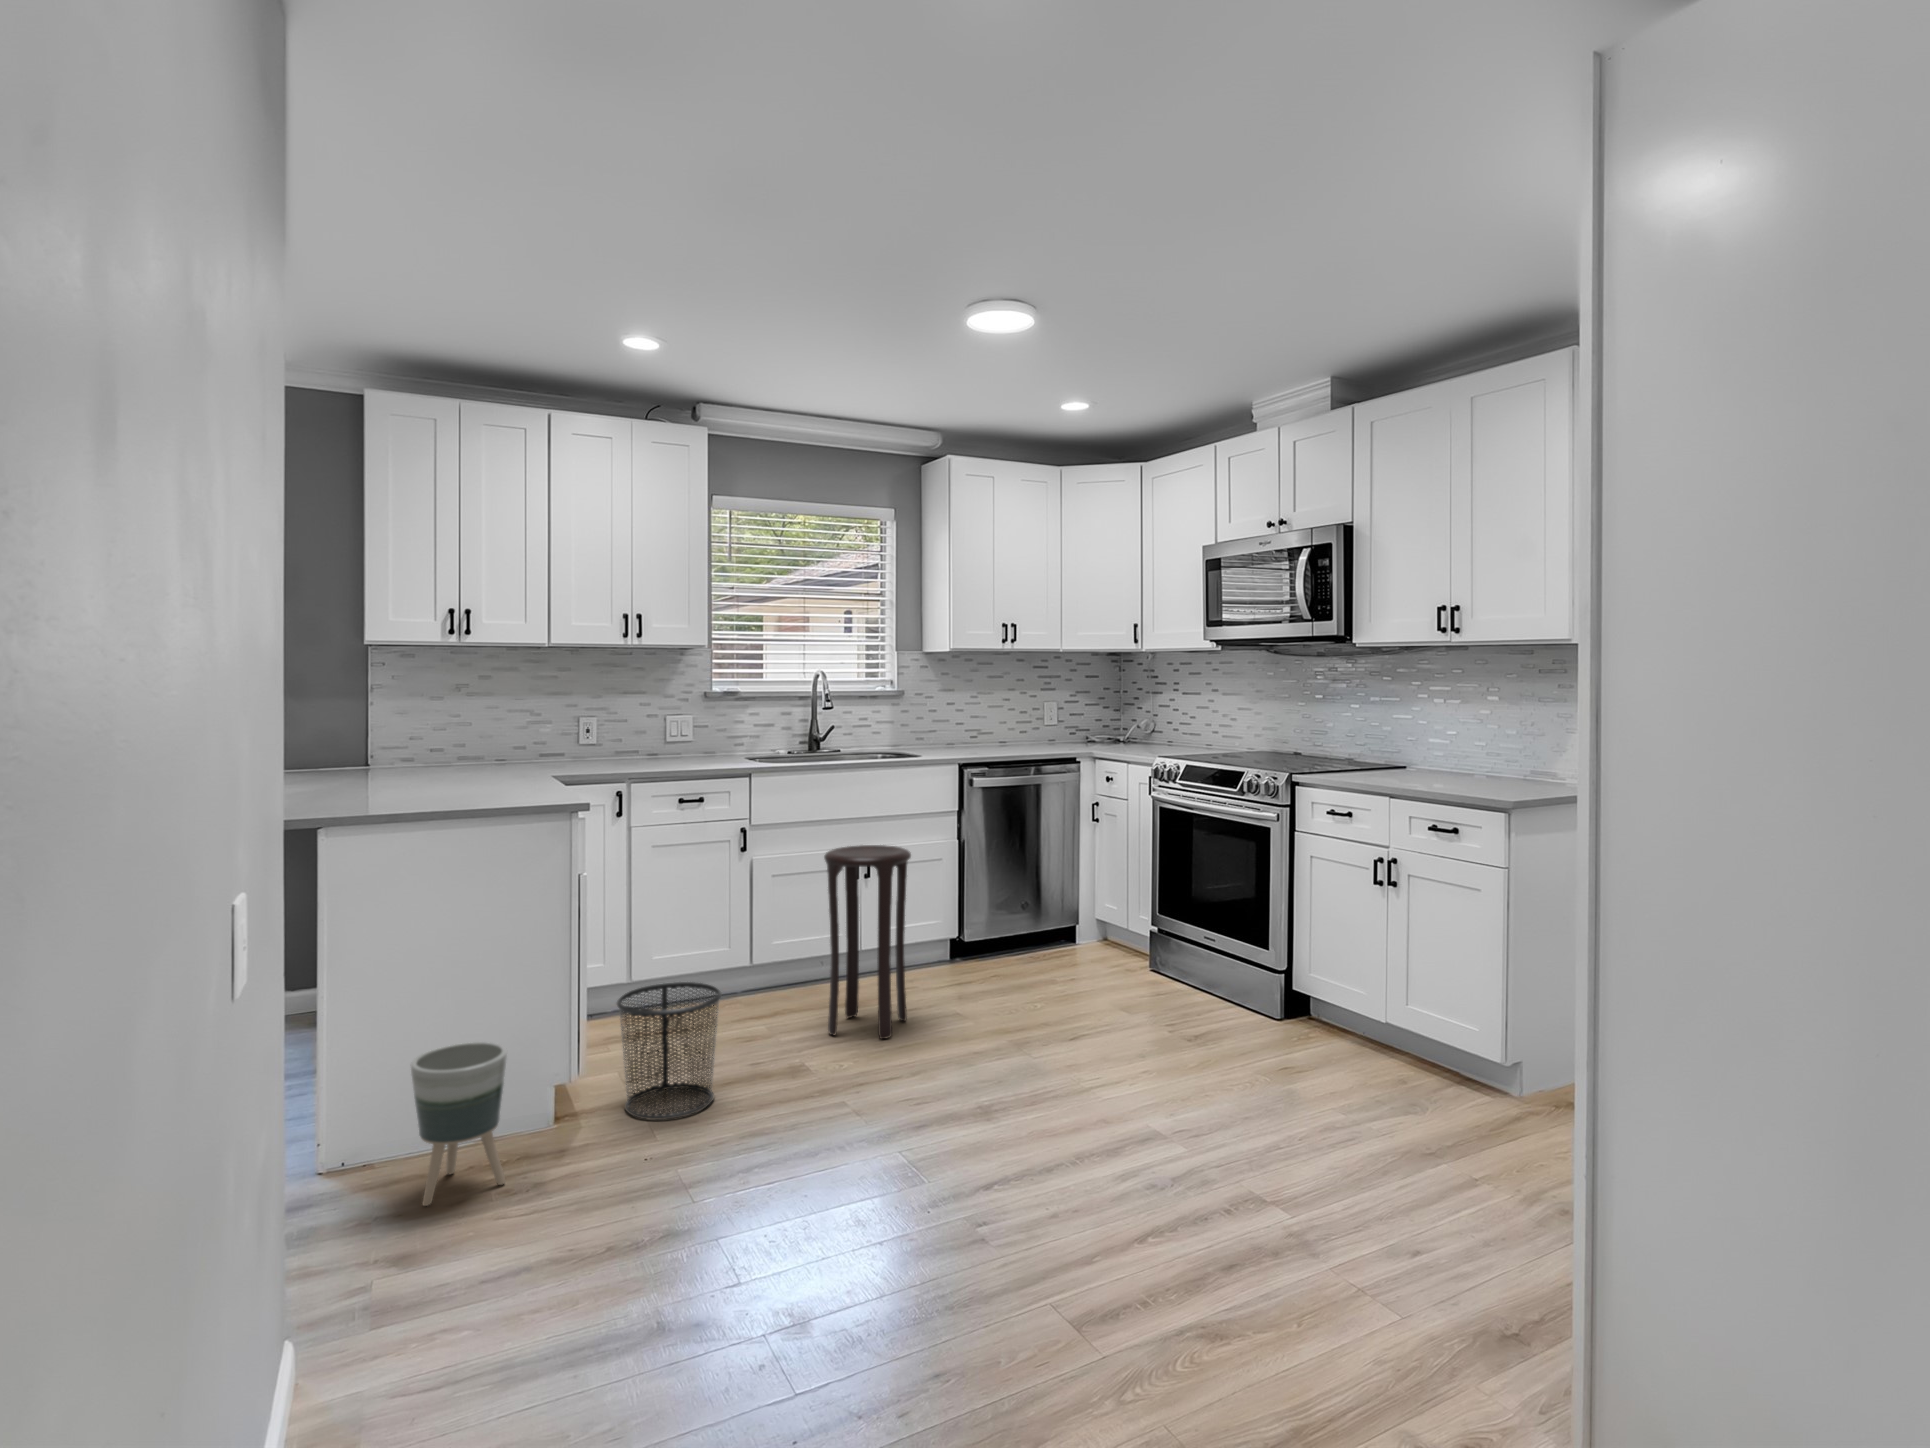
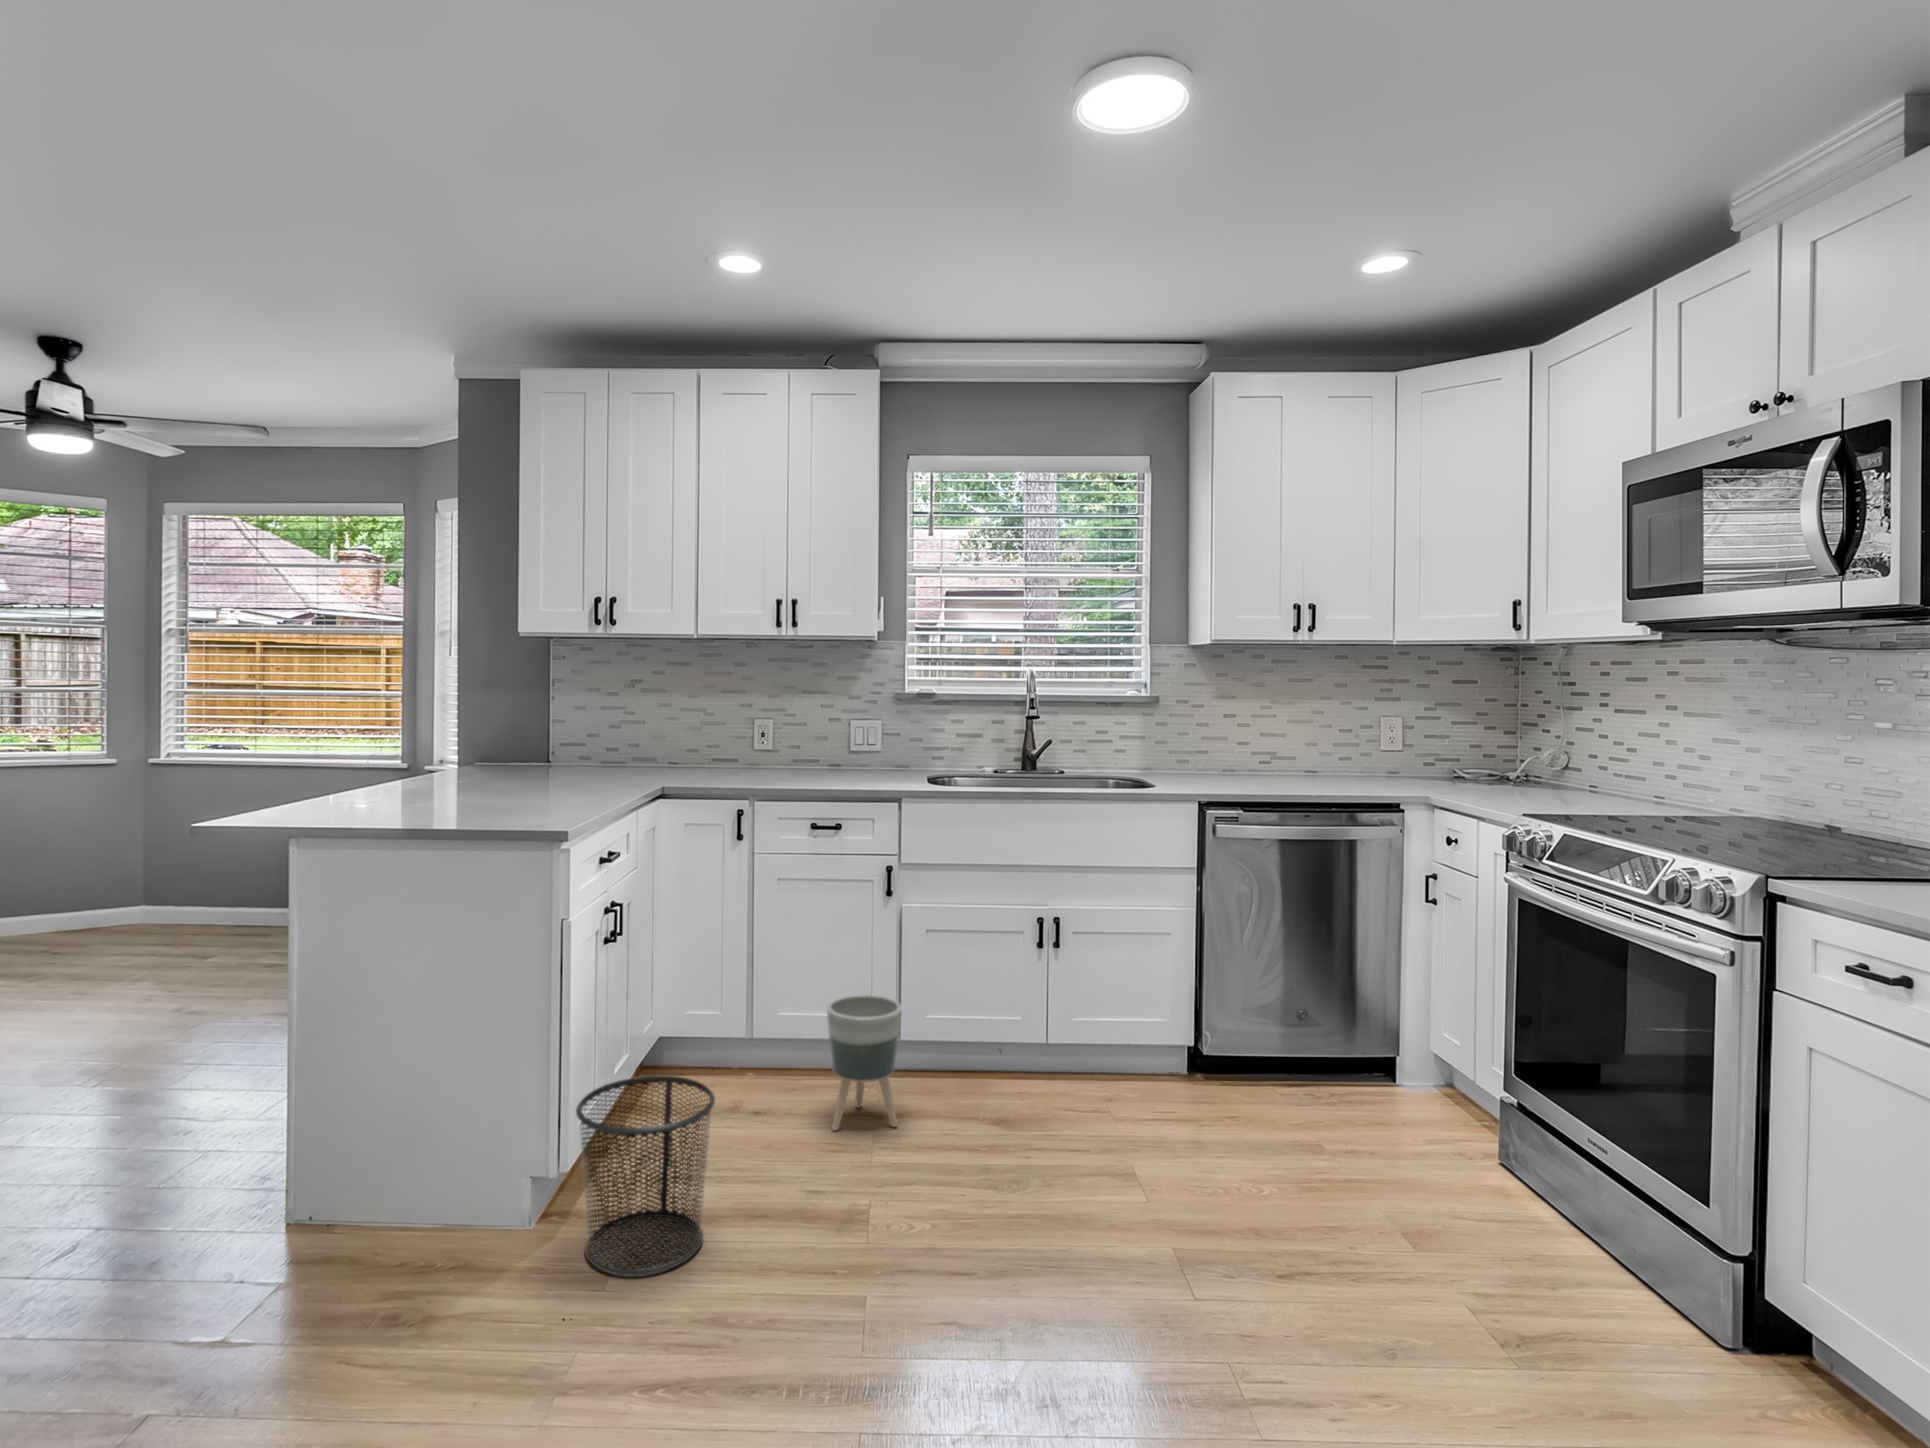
stool: present [824,845,911,1039] -> none [926,912,1050,1204]
planter: present [411,1042,507,1206] -> present [827,995,902,1130]

